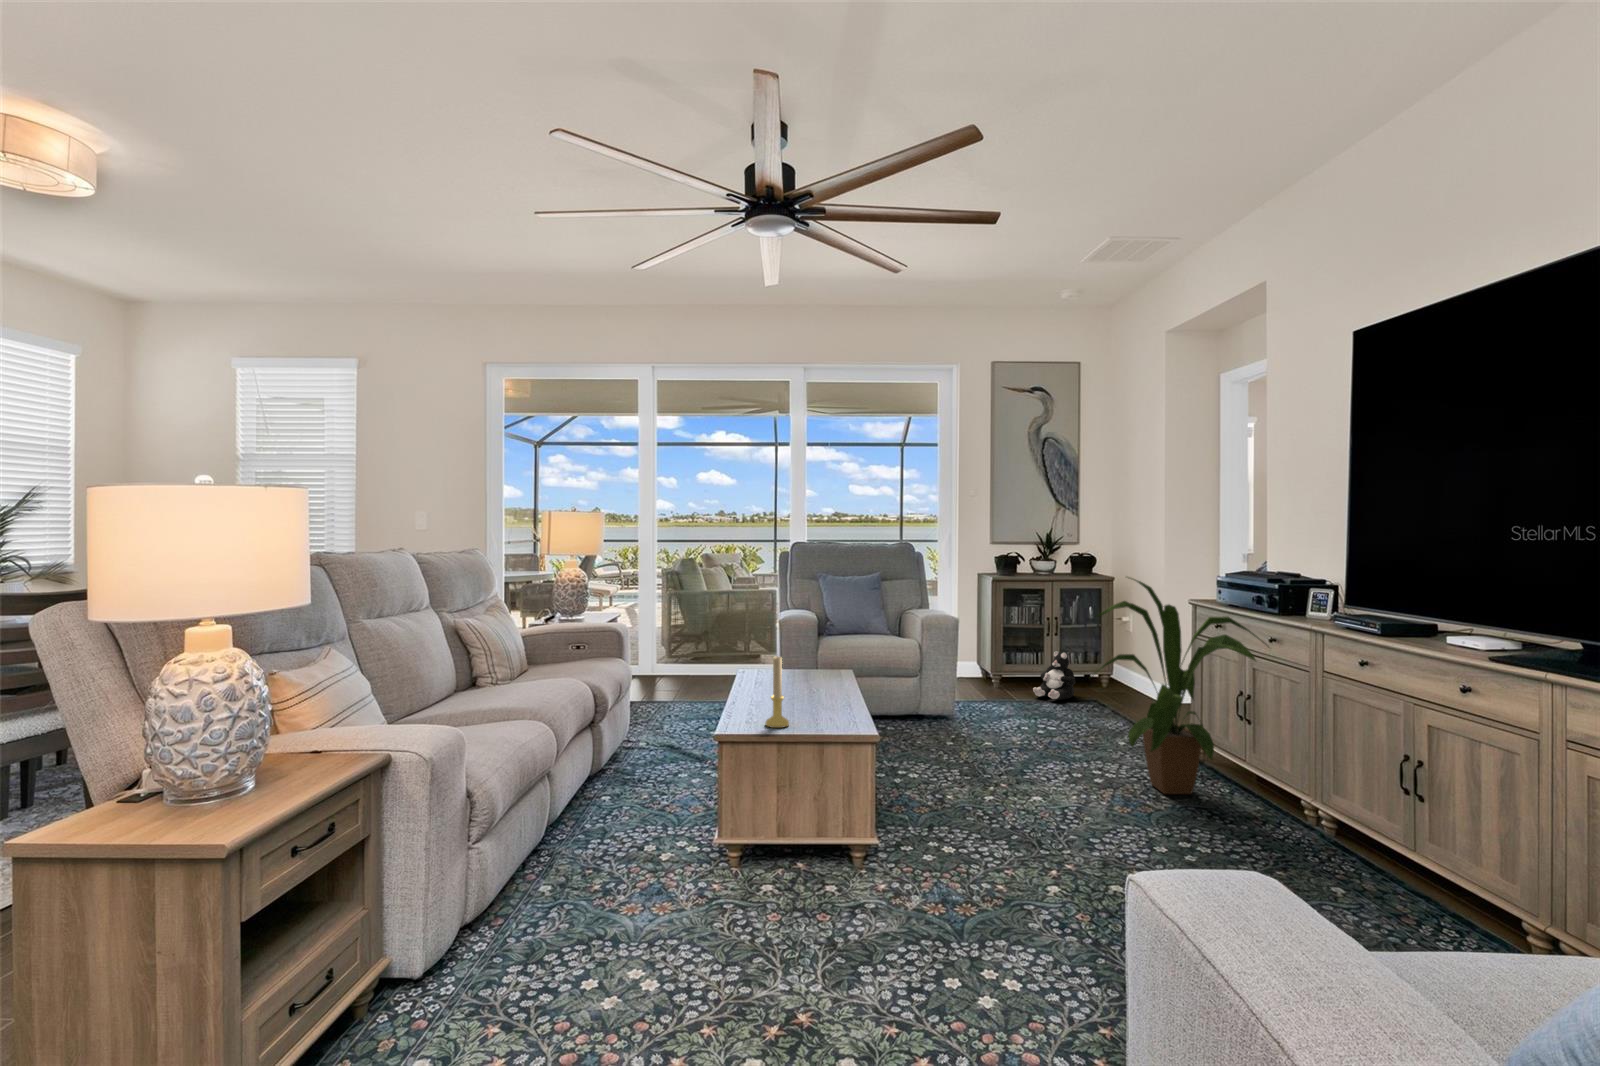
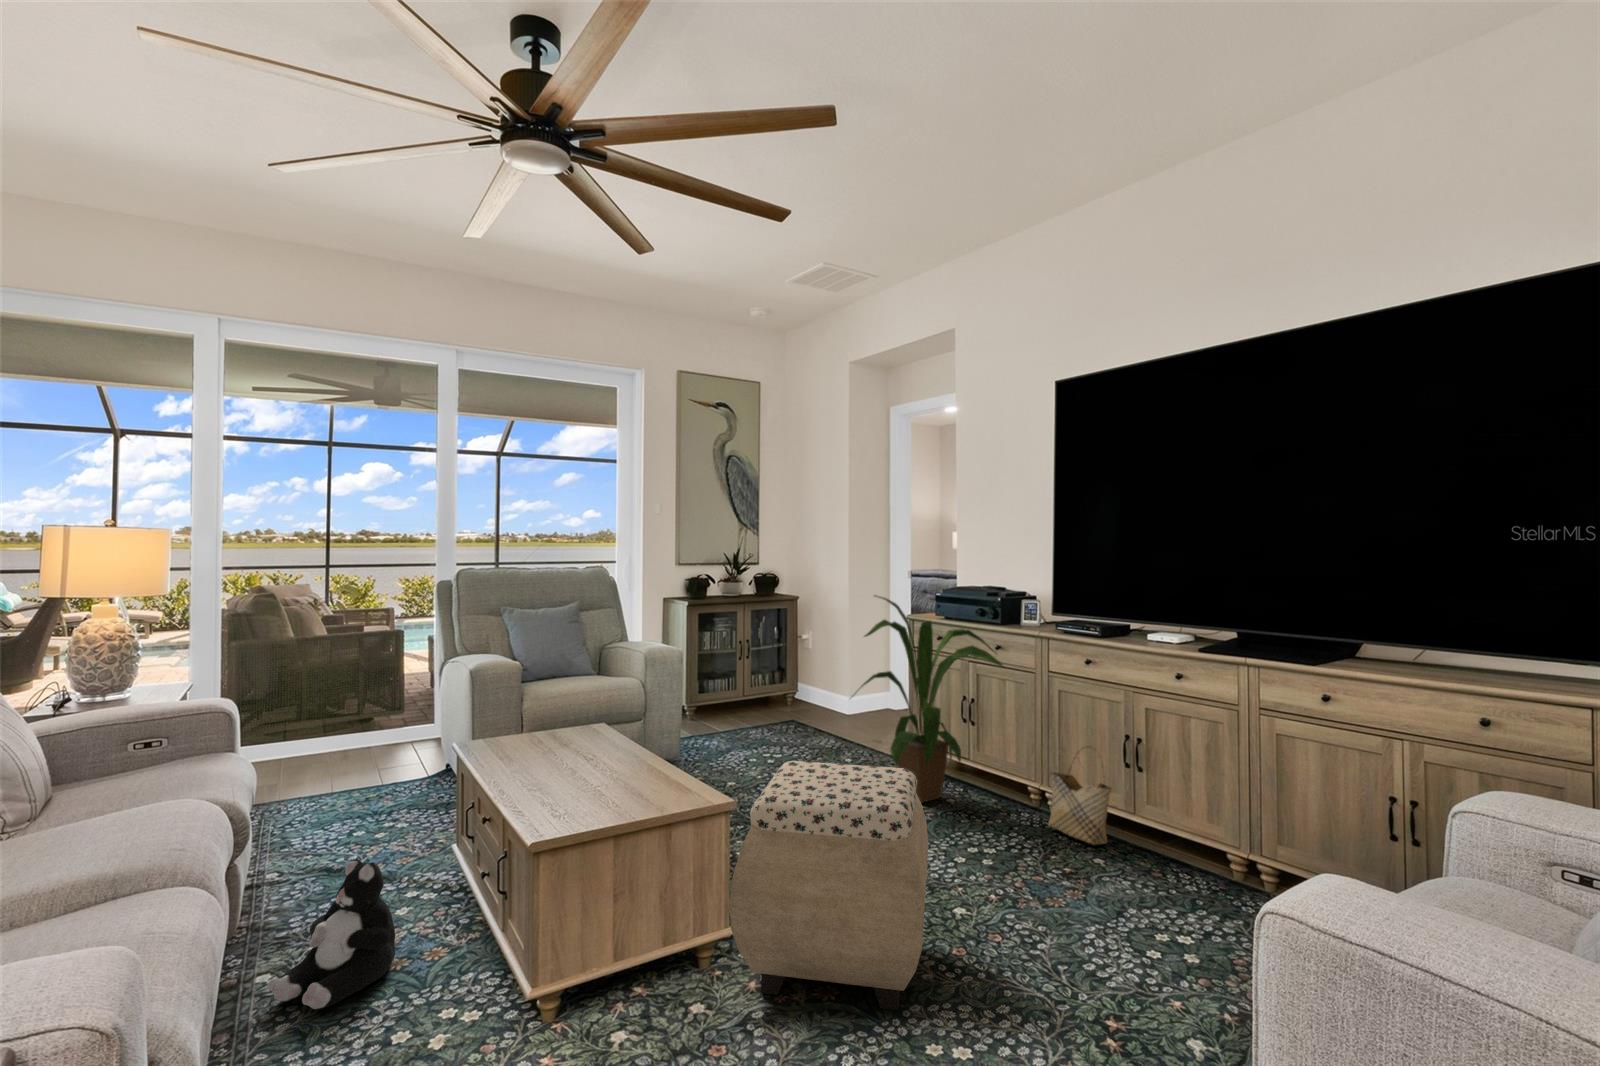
plush toy: present [1033,651,1075,700] -> present [268,859,395,1009]
candle holder: present [766,657,789,728] -> none [578,716,612,816]
ottoman: none [852,714,1069,939] -> present [729,761,929,1010]
woven basket: none [1300,759,1377,878] -> present [1048,747,1111,845]

